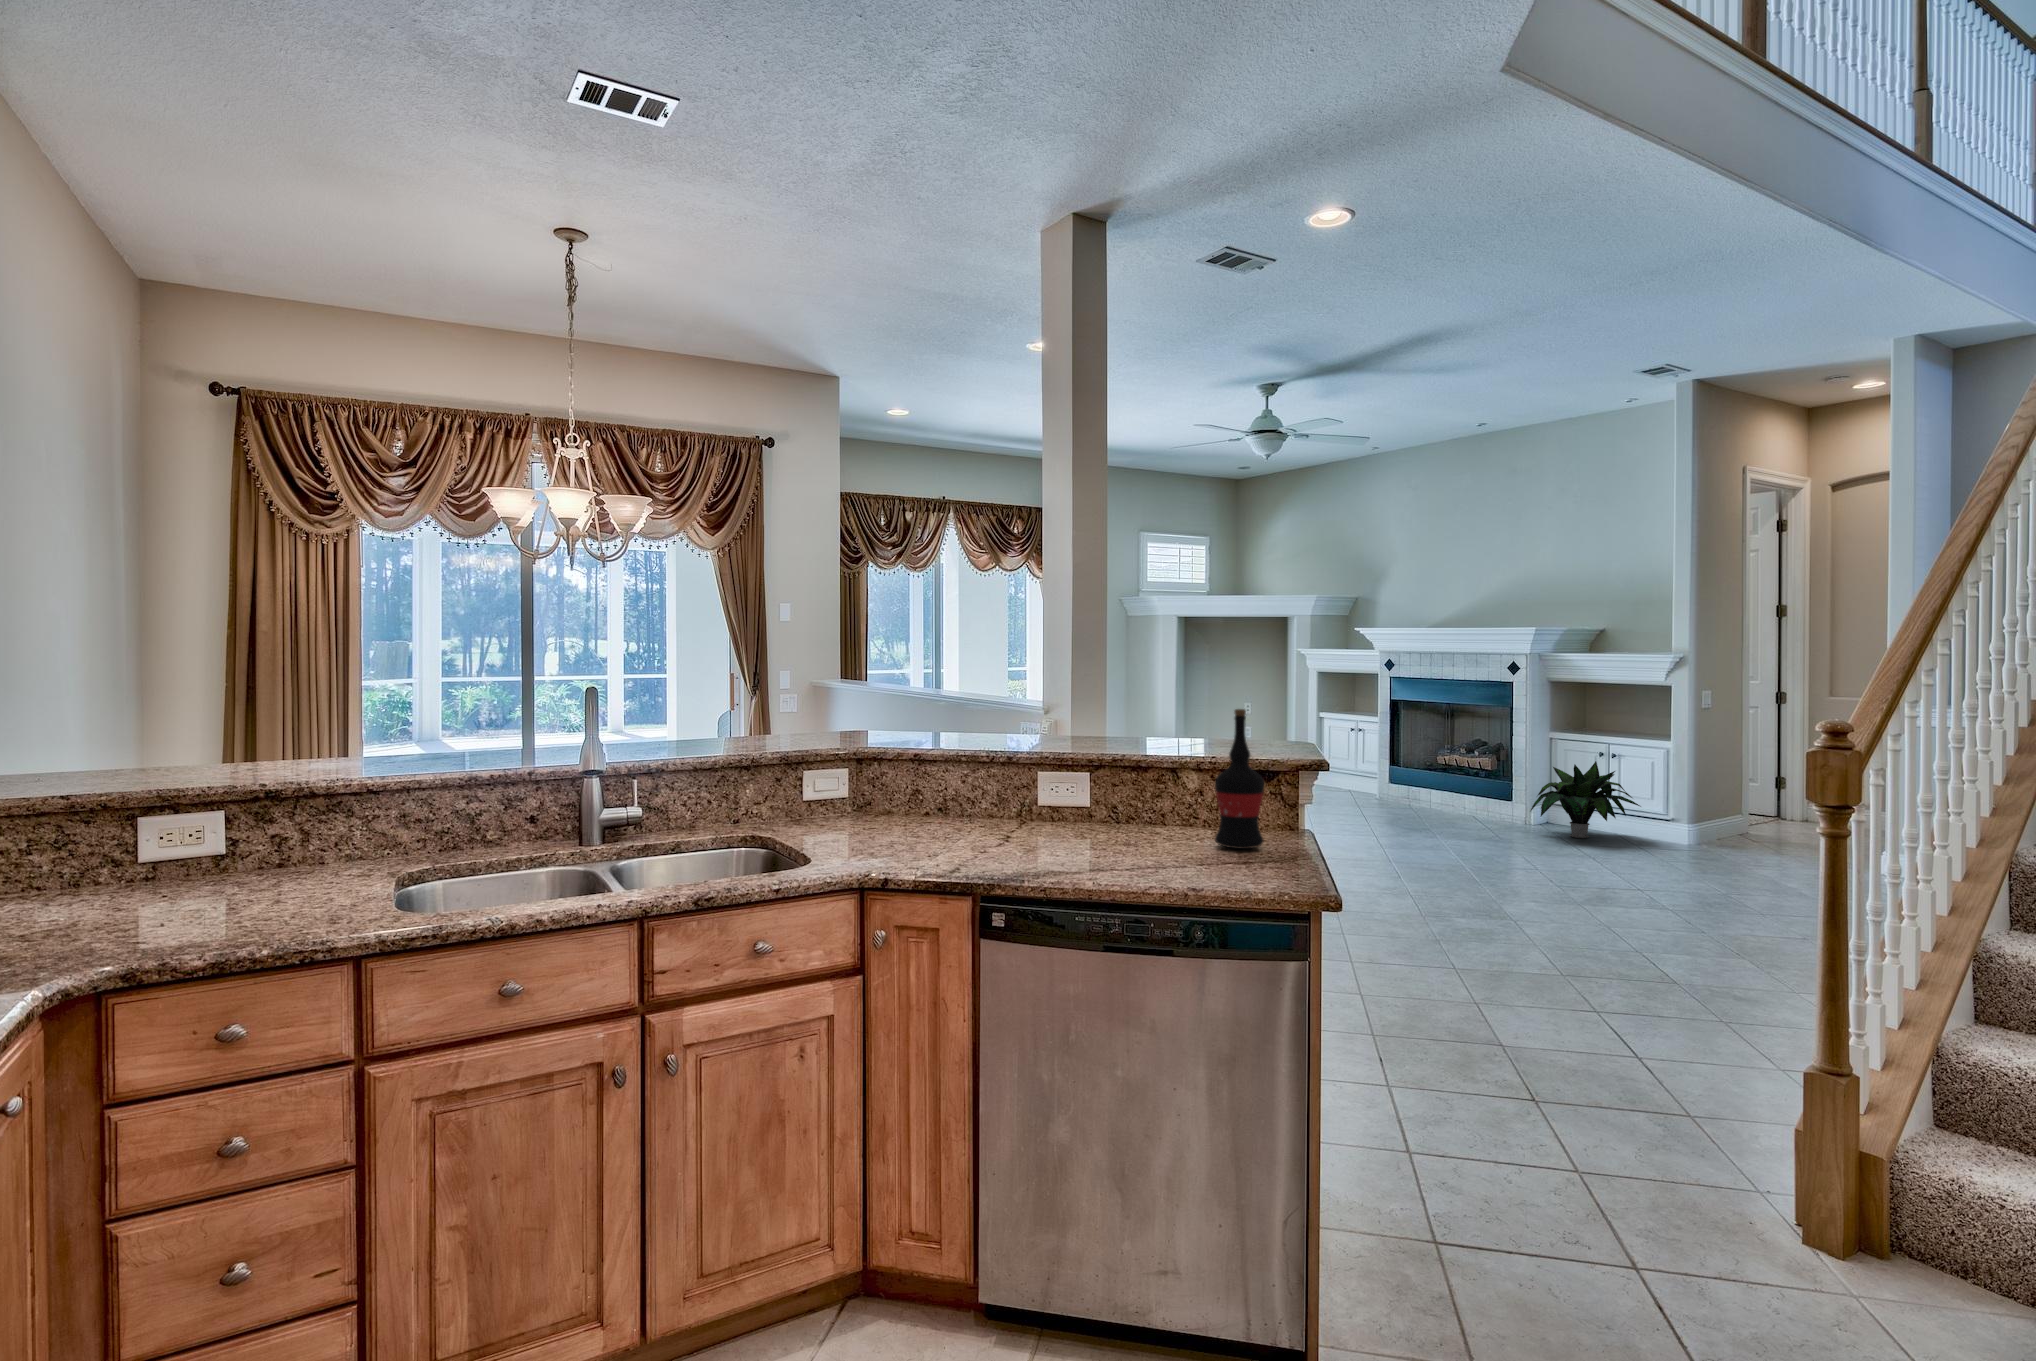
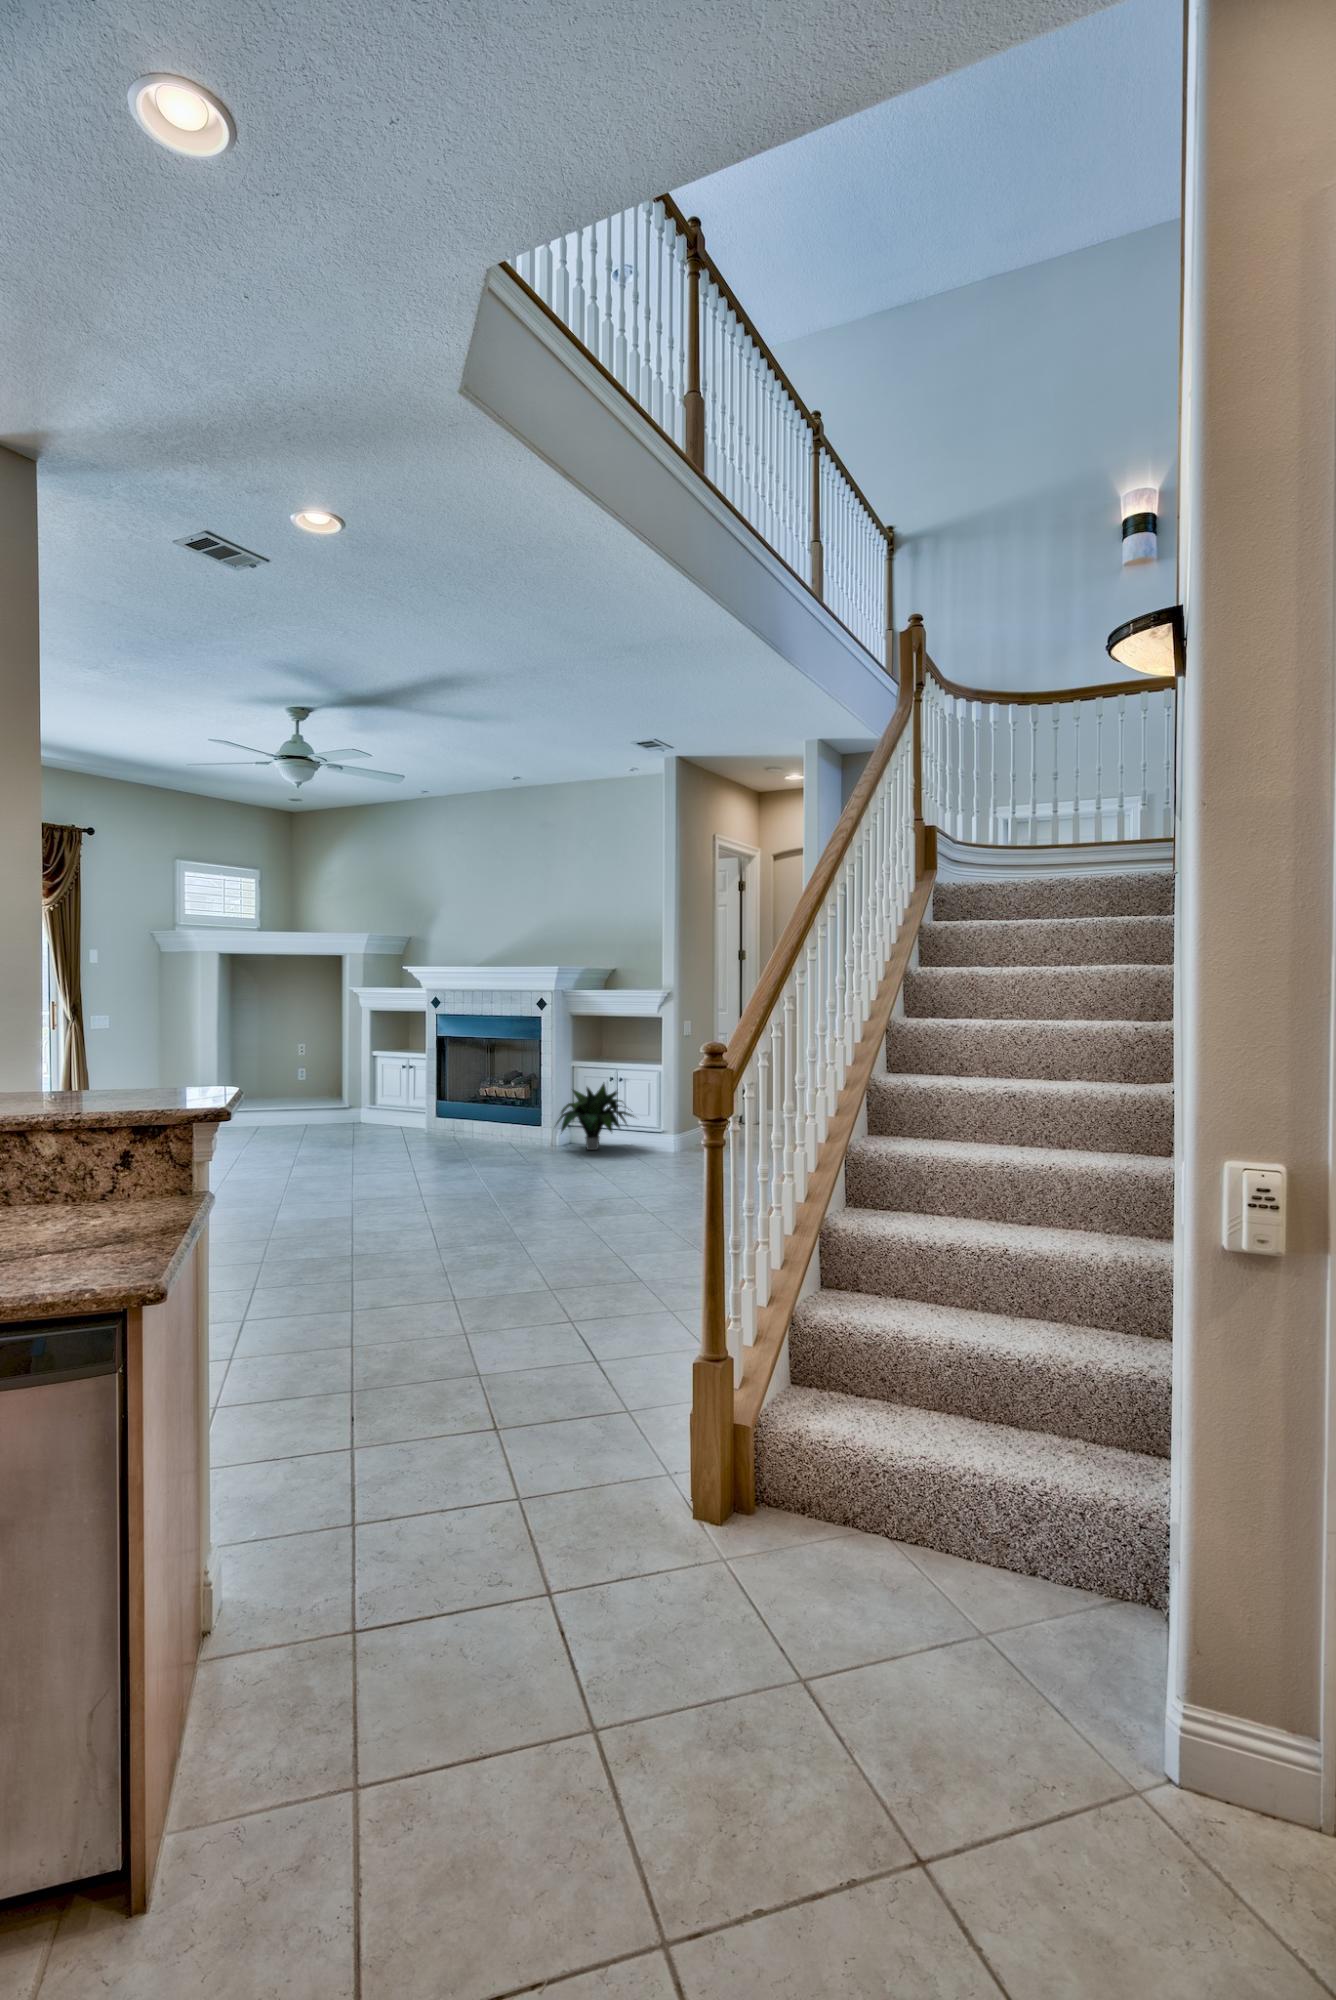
wine bottle: present [1215,709,1264,849] -> none [52,1052,122,1227]

